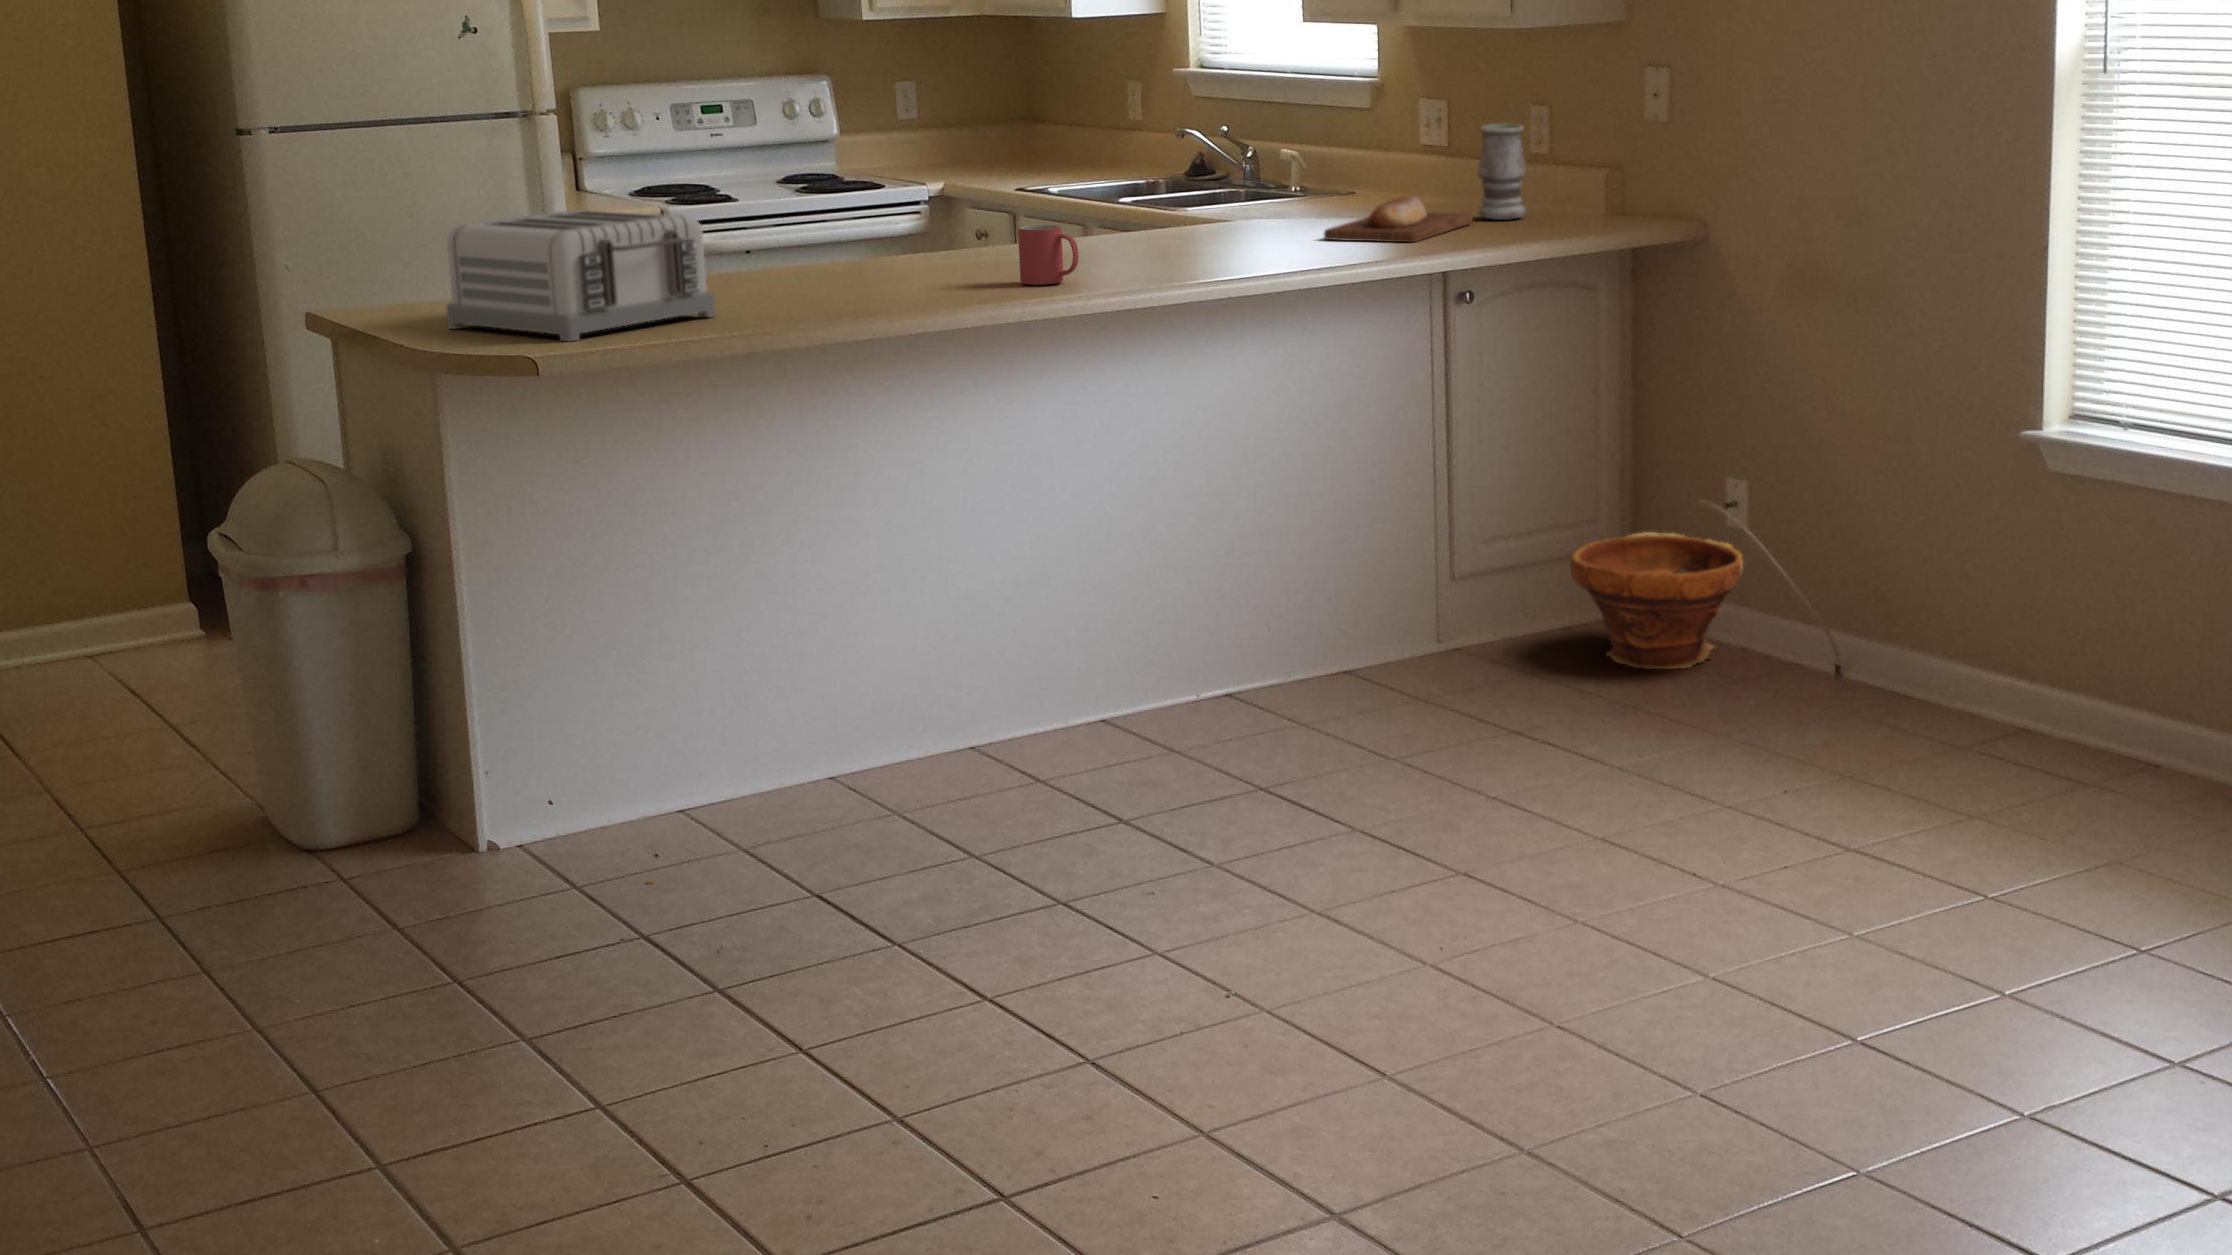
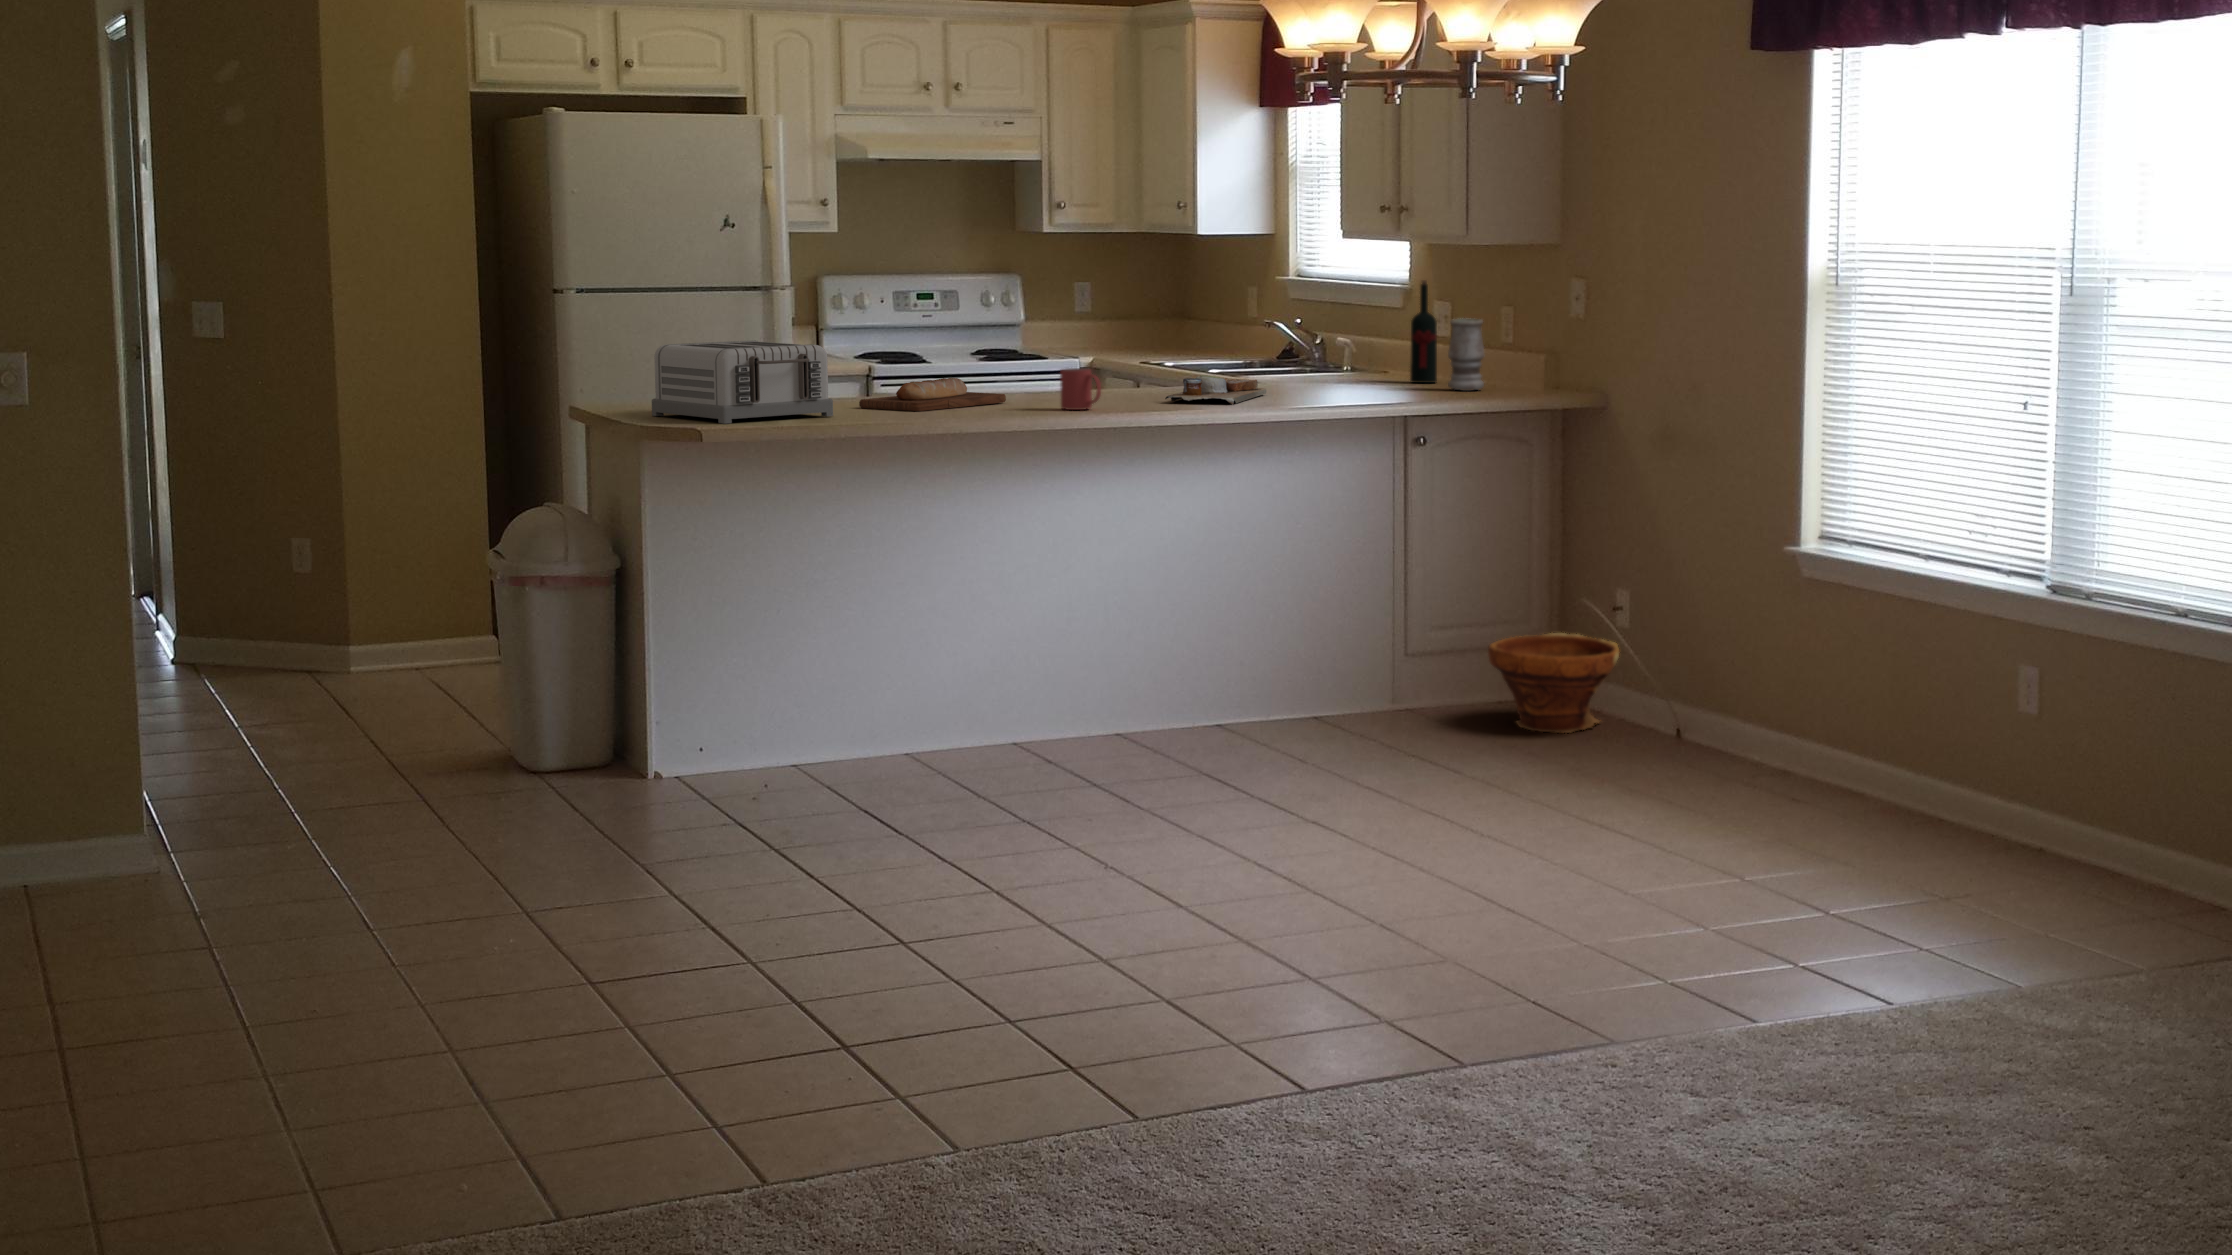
wine bottle: none [1407,73,1443,208] -> present [1410,280,1437,383]
bread loaf: present [1324,196,1472,242] -> present [859,378,1006,411]
cutting board: none [1148,220,1258,263] -> present [1165,375,1266,404]

